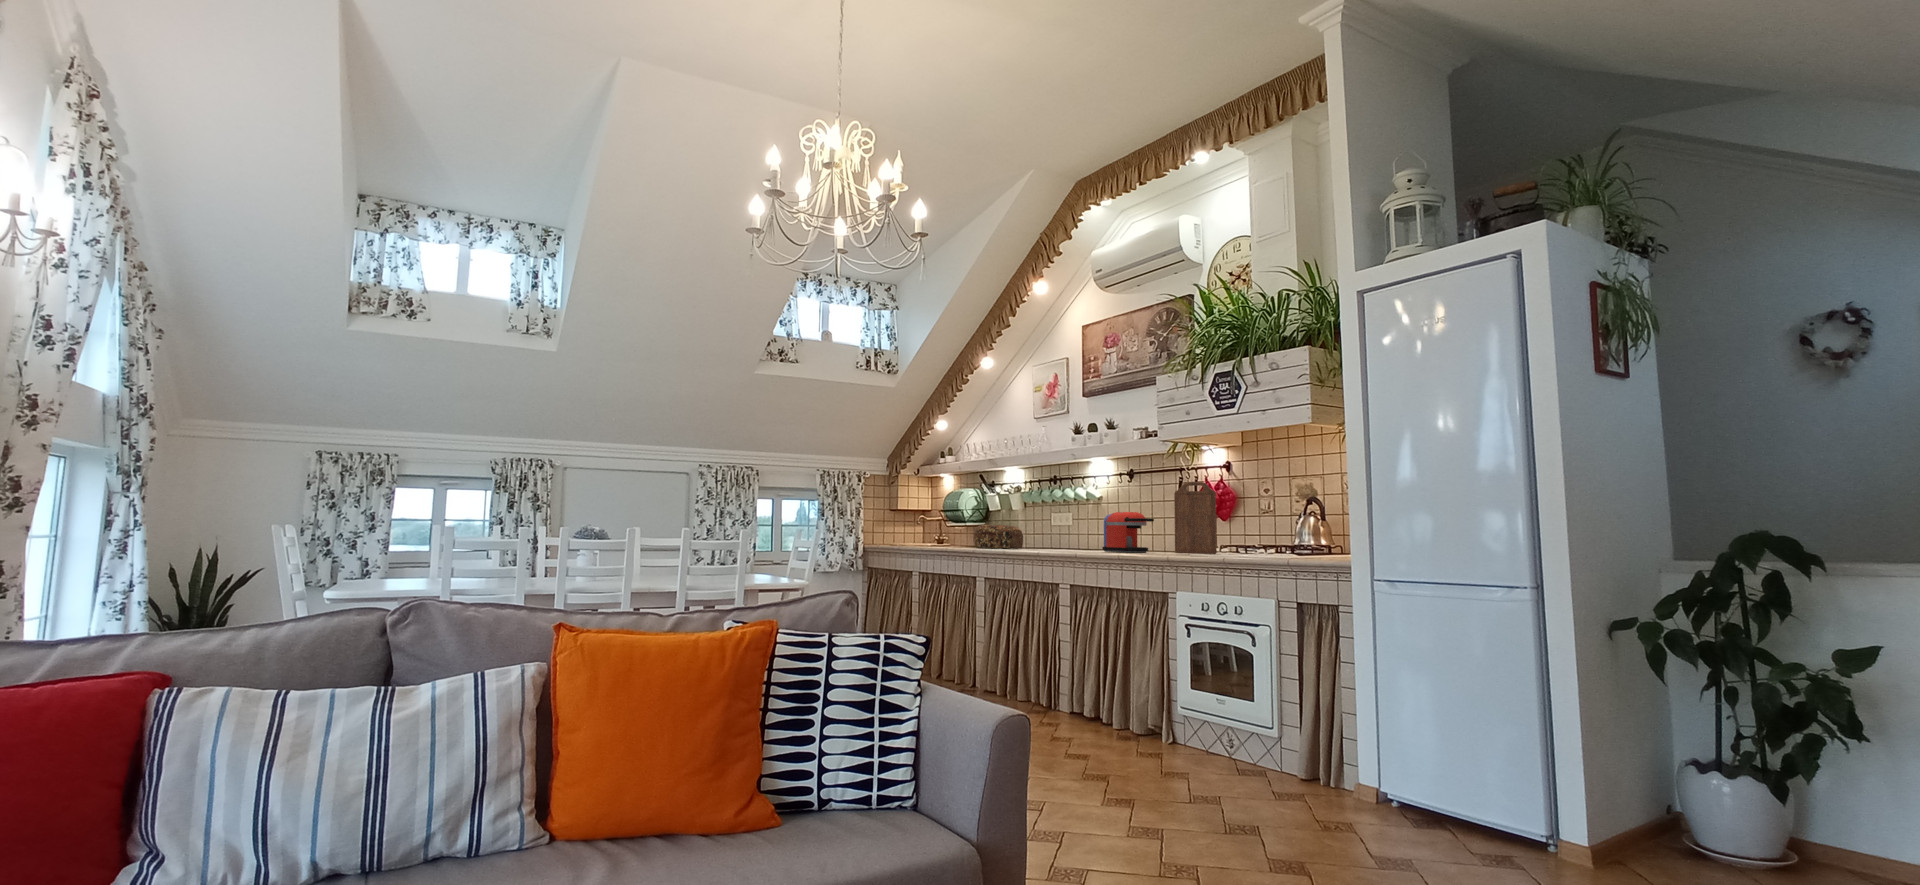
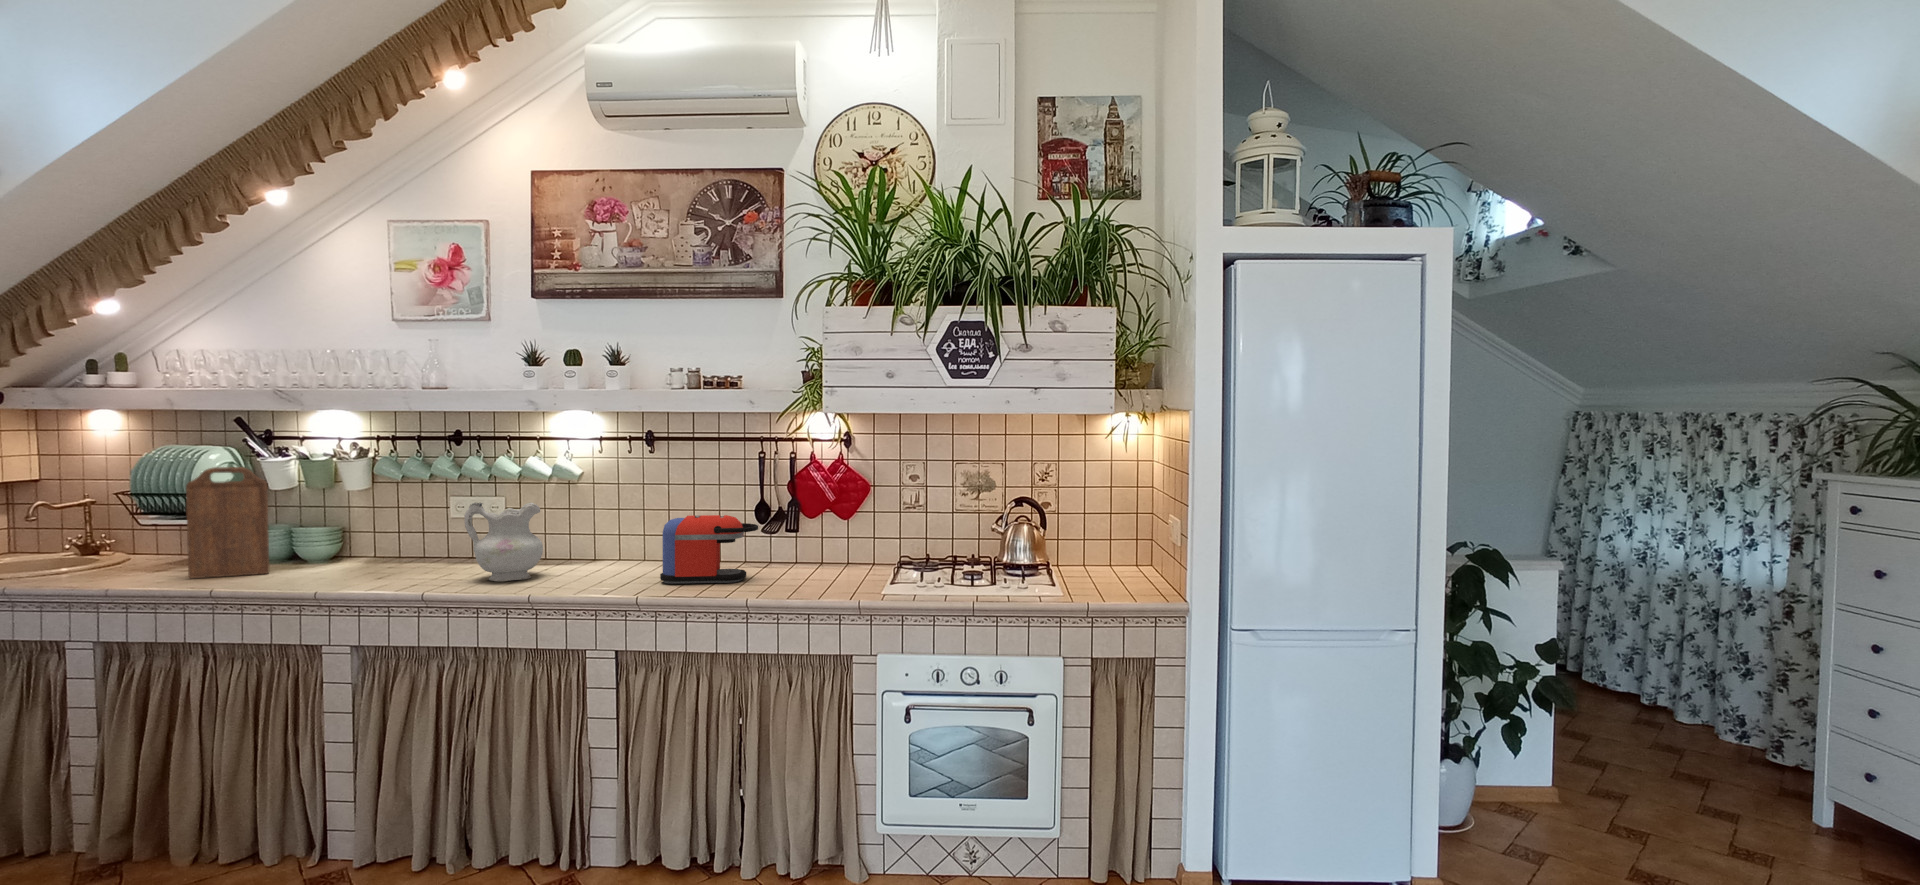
cutting board: present [1174,482,1217,554] -> present [186,467,269,578]
ceramic pitcher: none [1032,507,1068,550] -> present [464,503,543,582]
bread loaf: present [974,525,1023,549] -> none [289,531,408,584]

